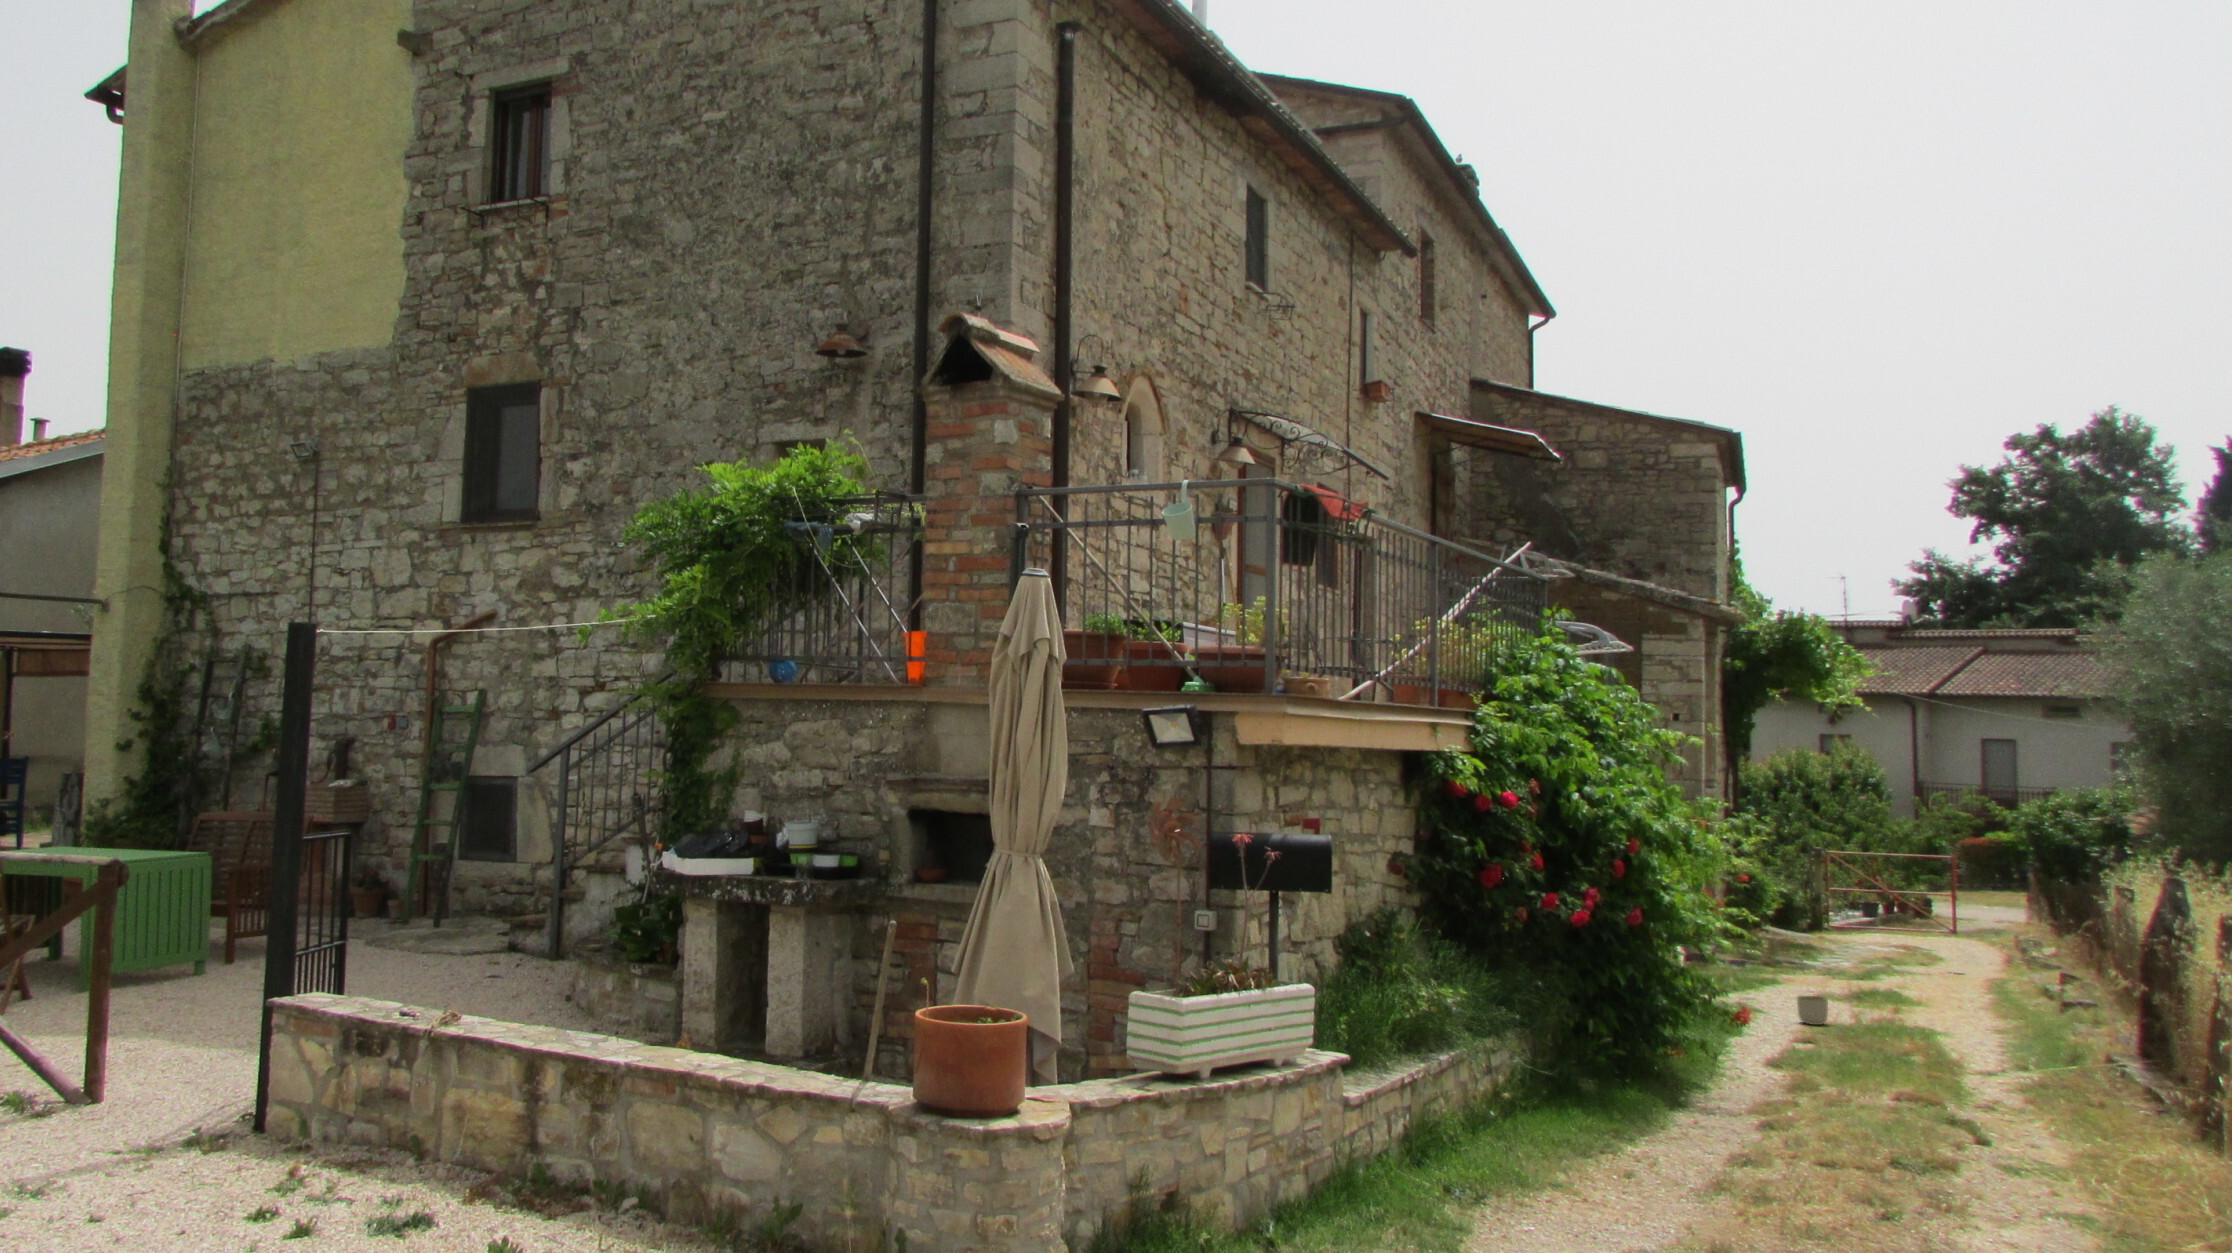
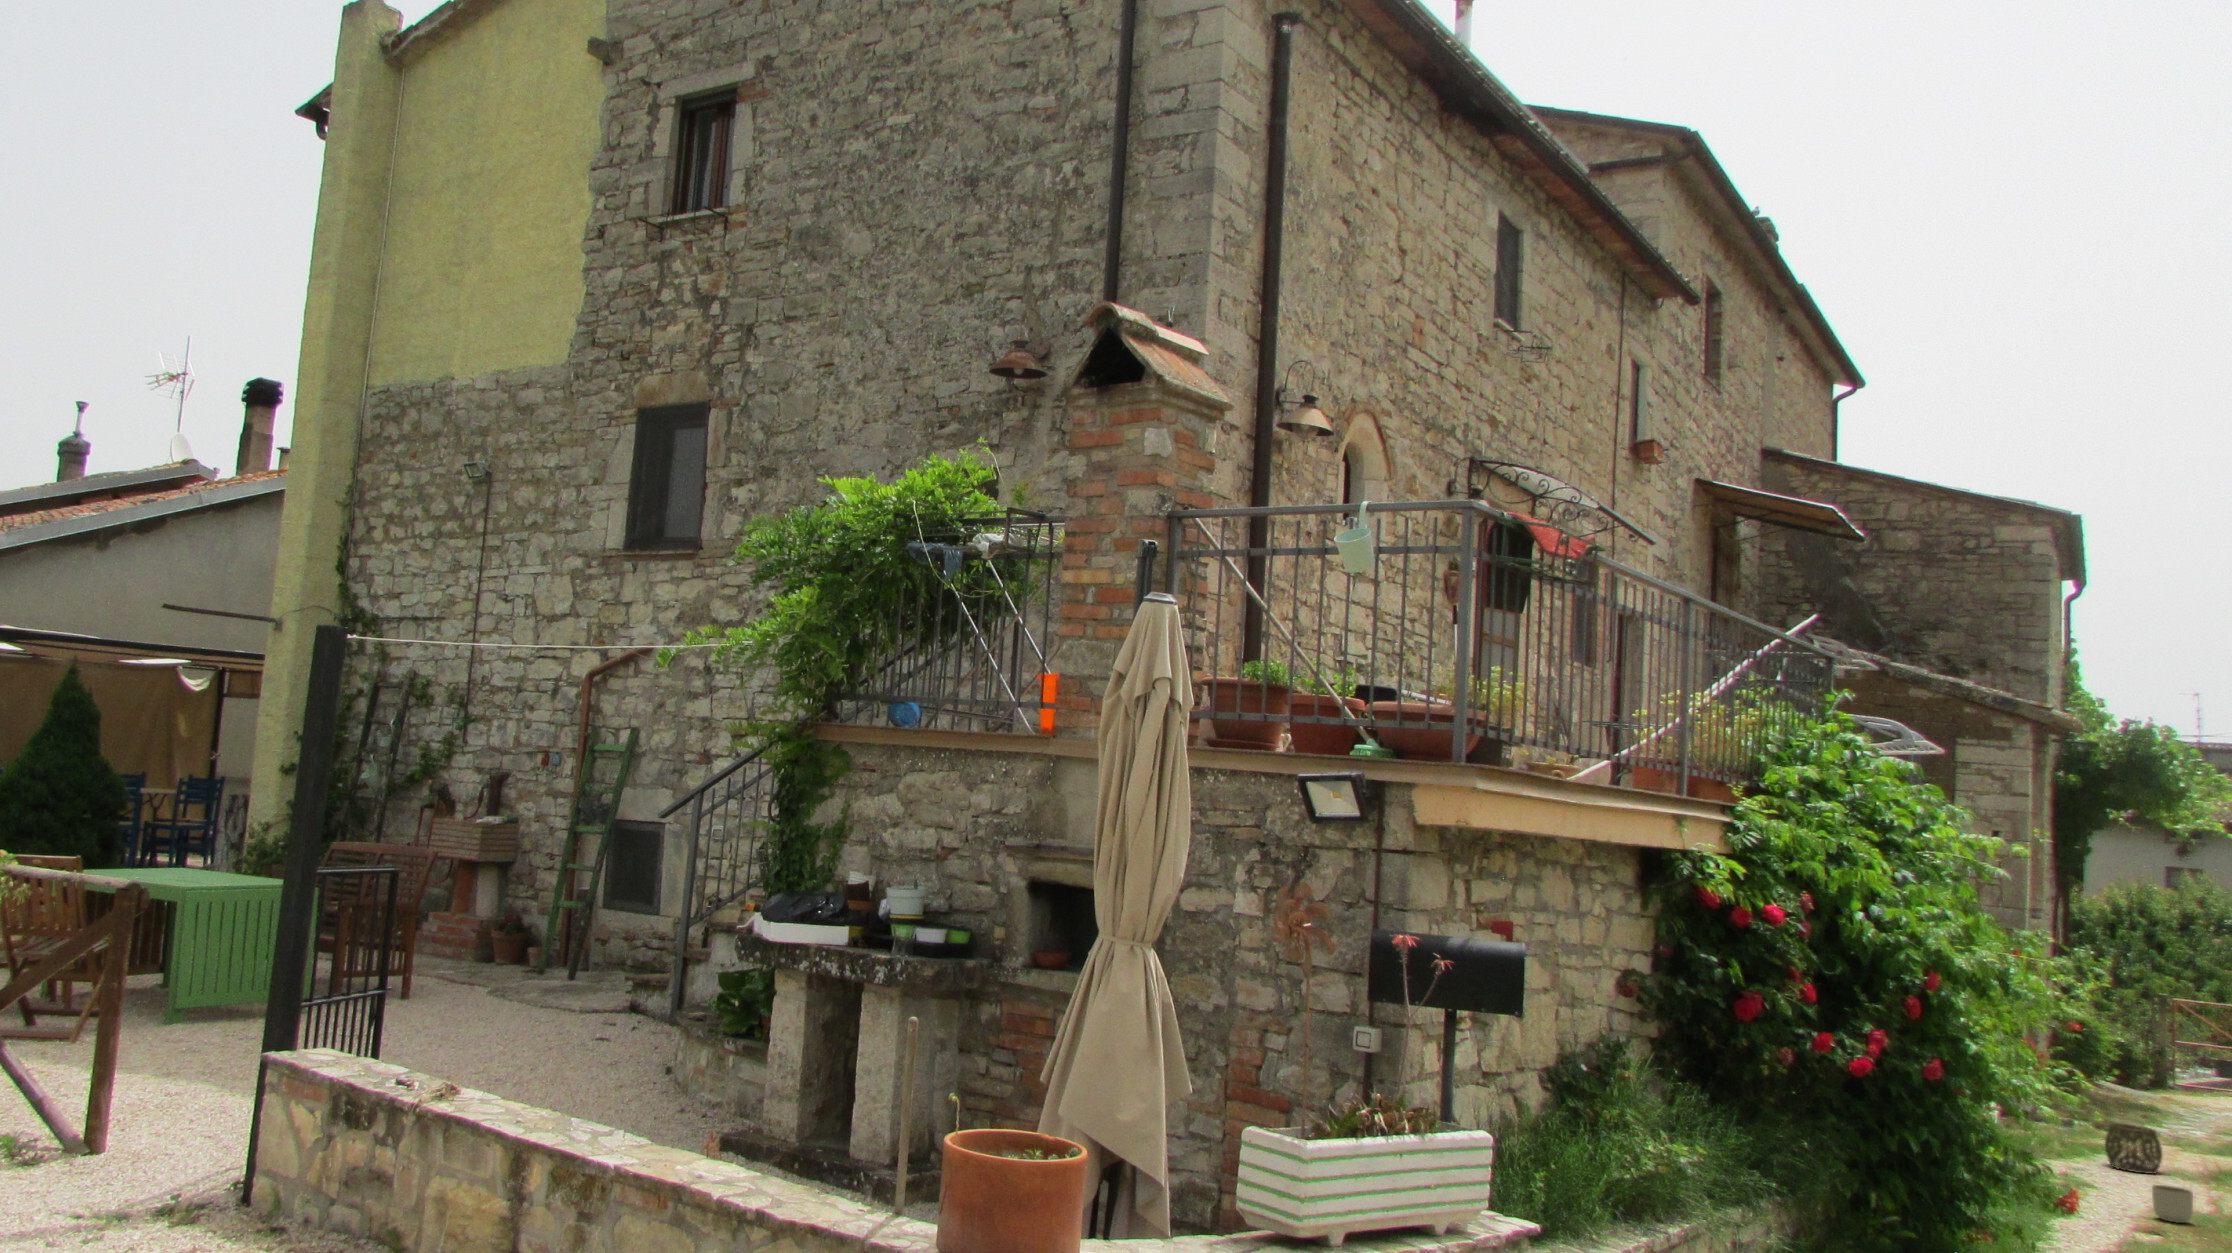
woven basket: none [1758,949,1803,988] -> present [2105,1124,2162,1174]

